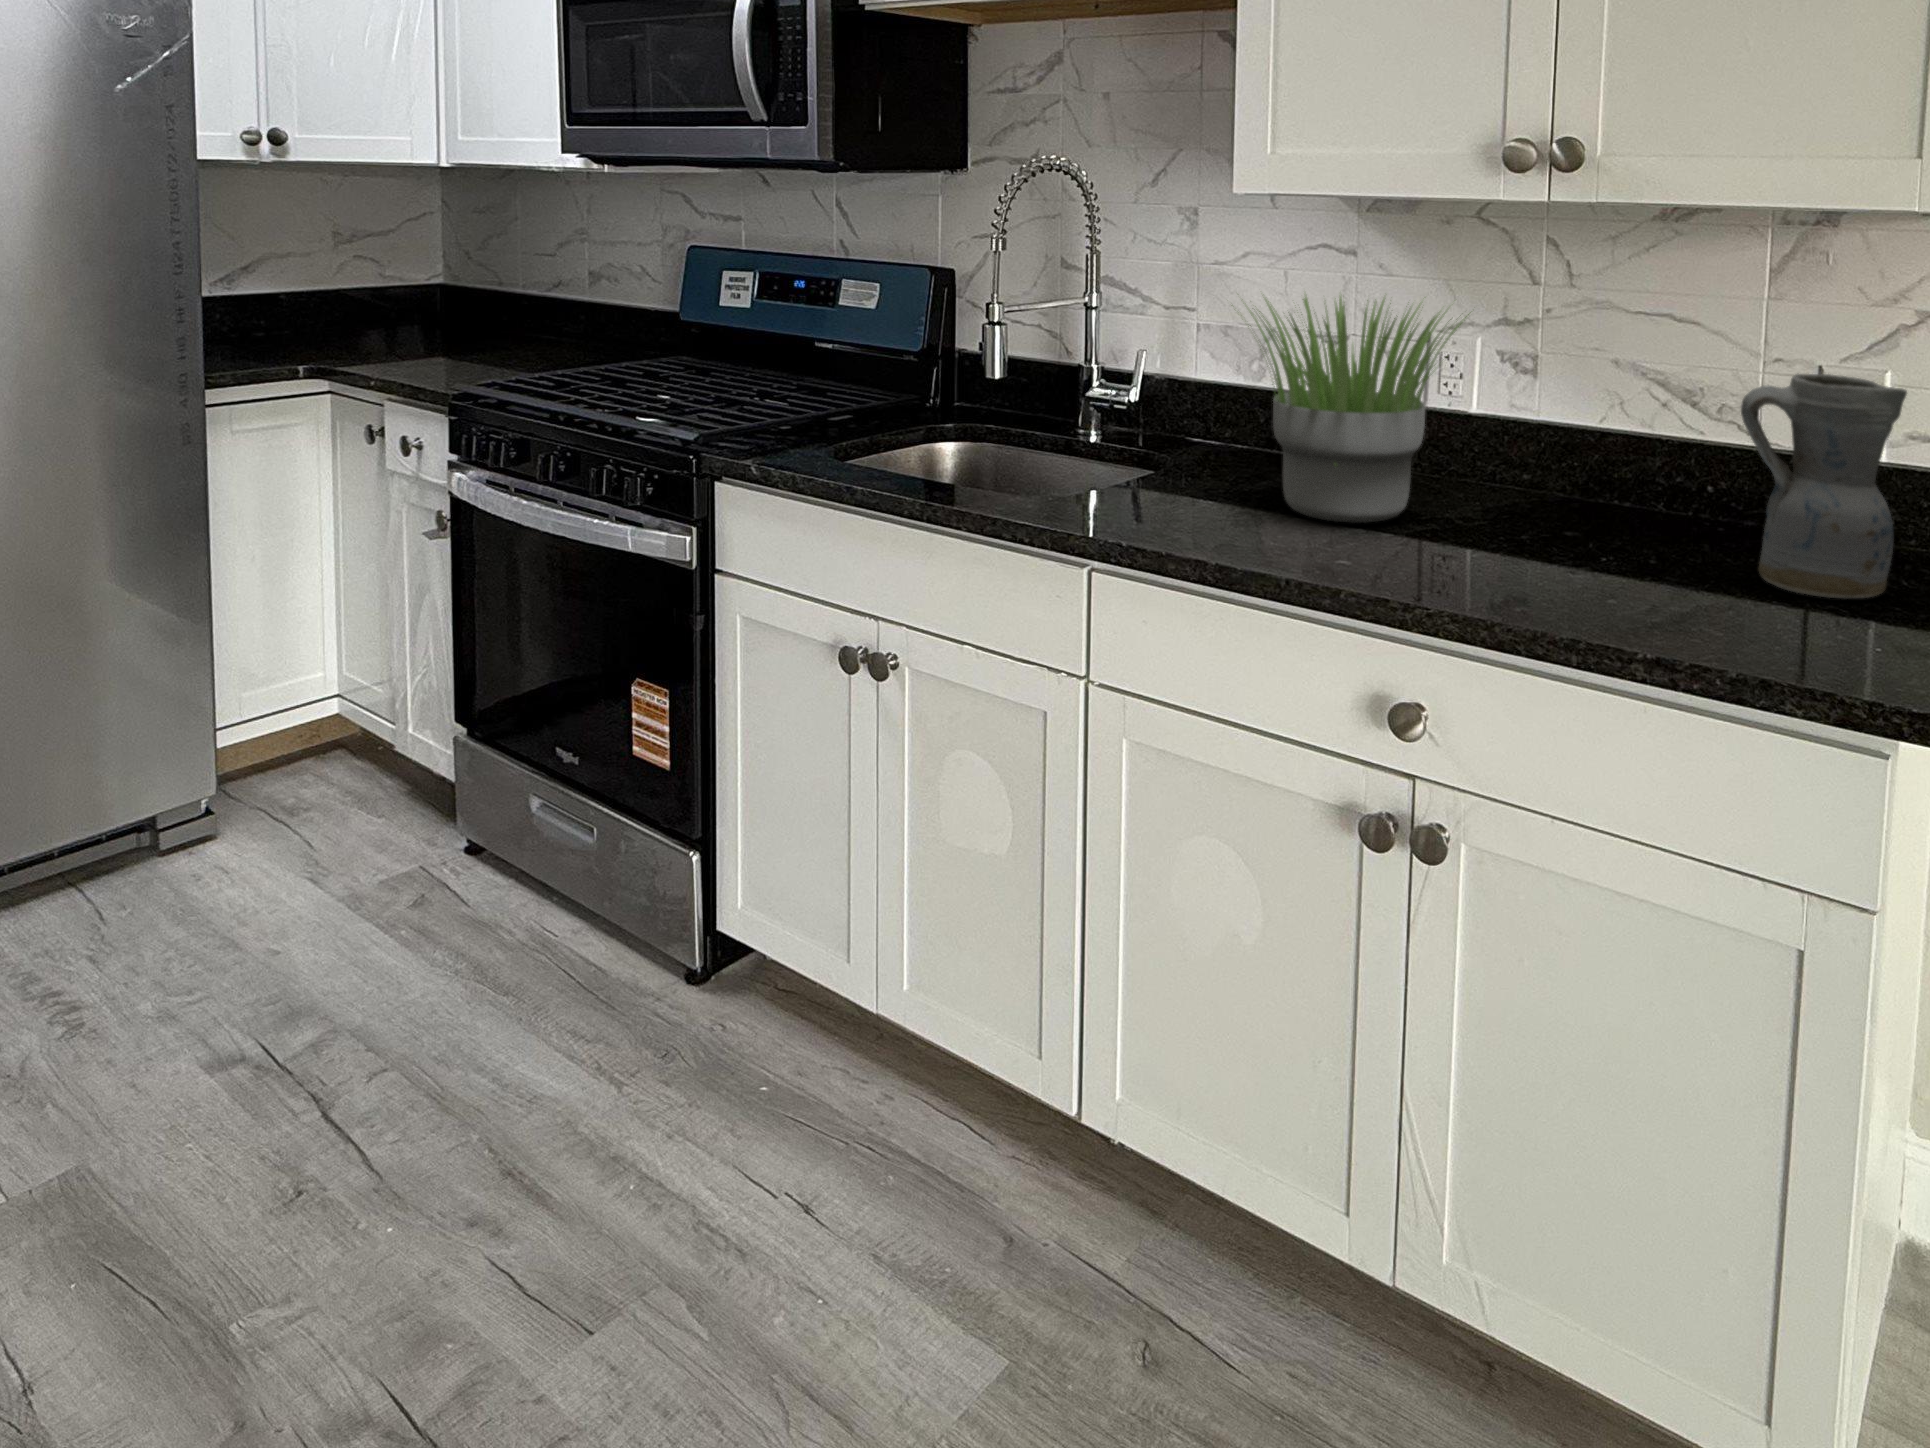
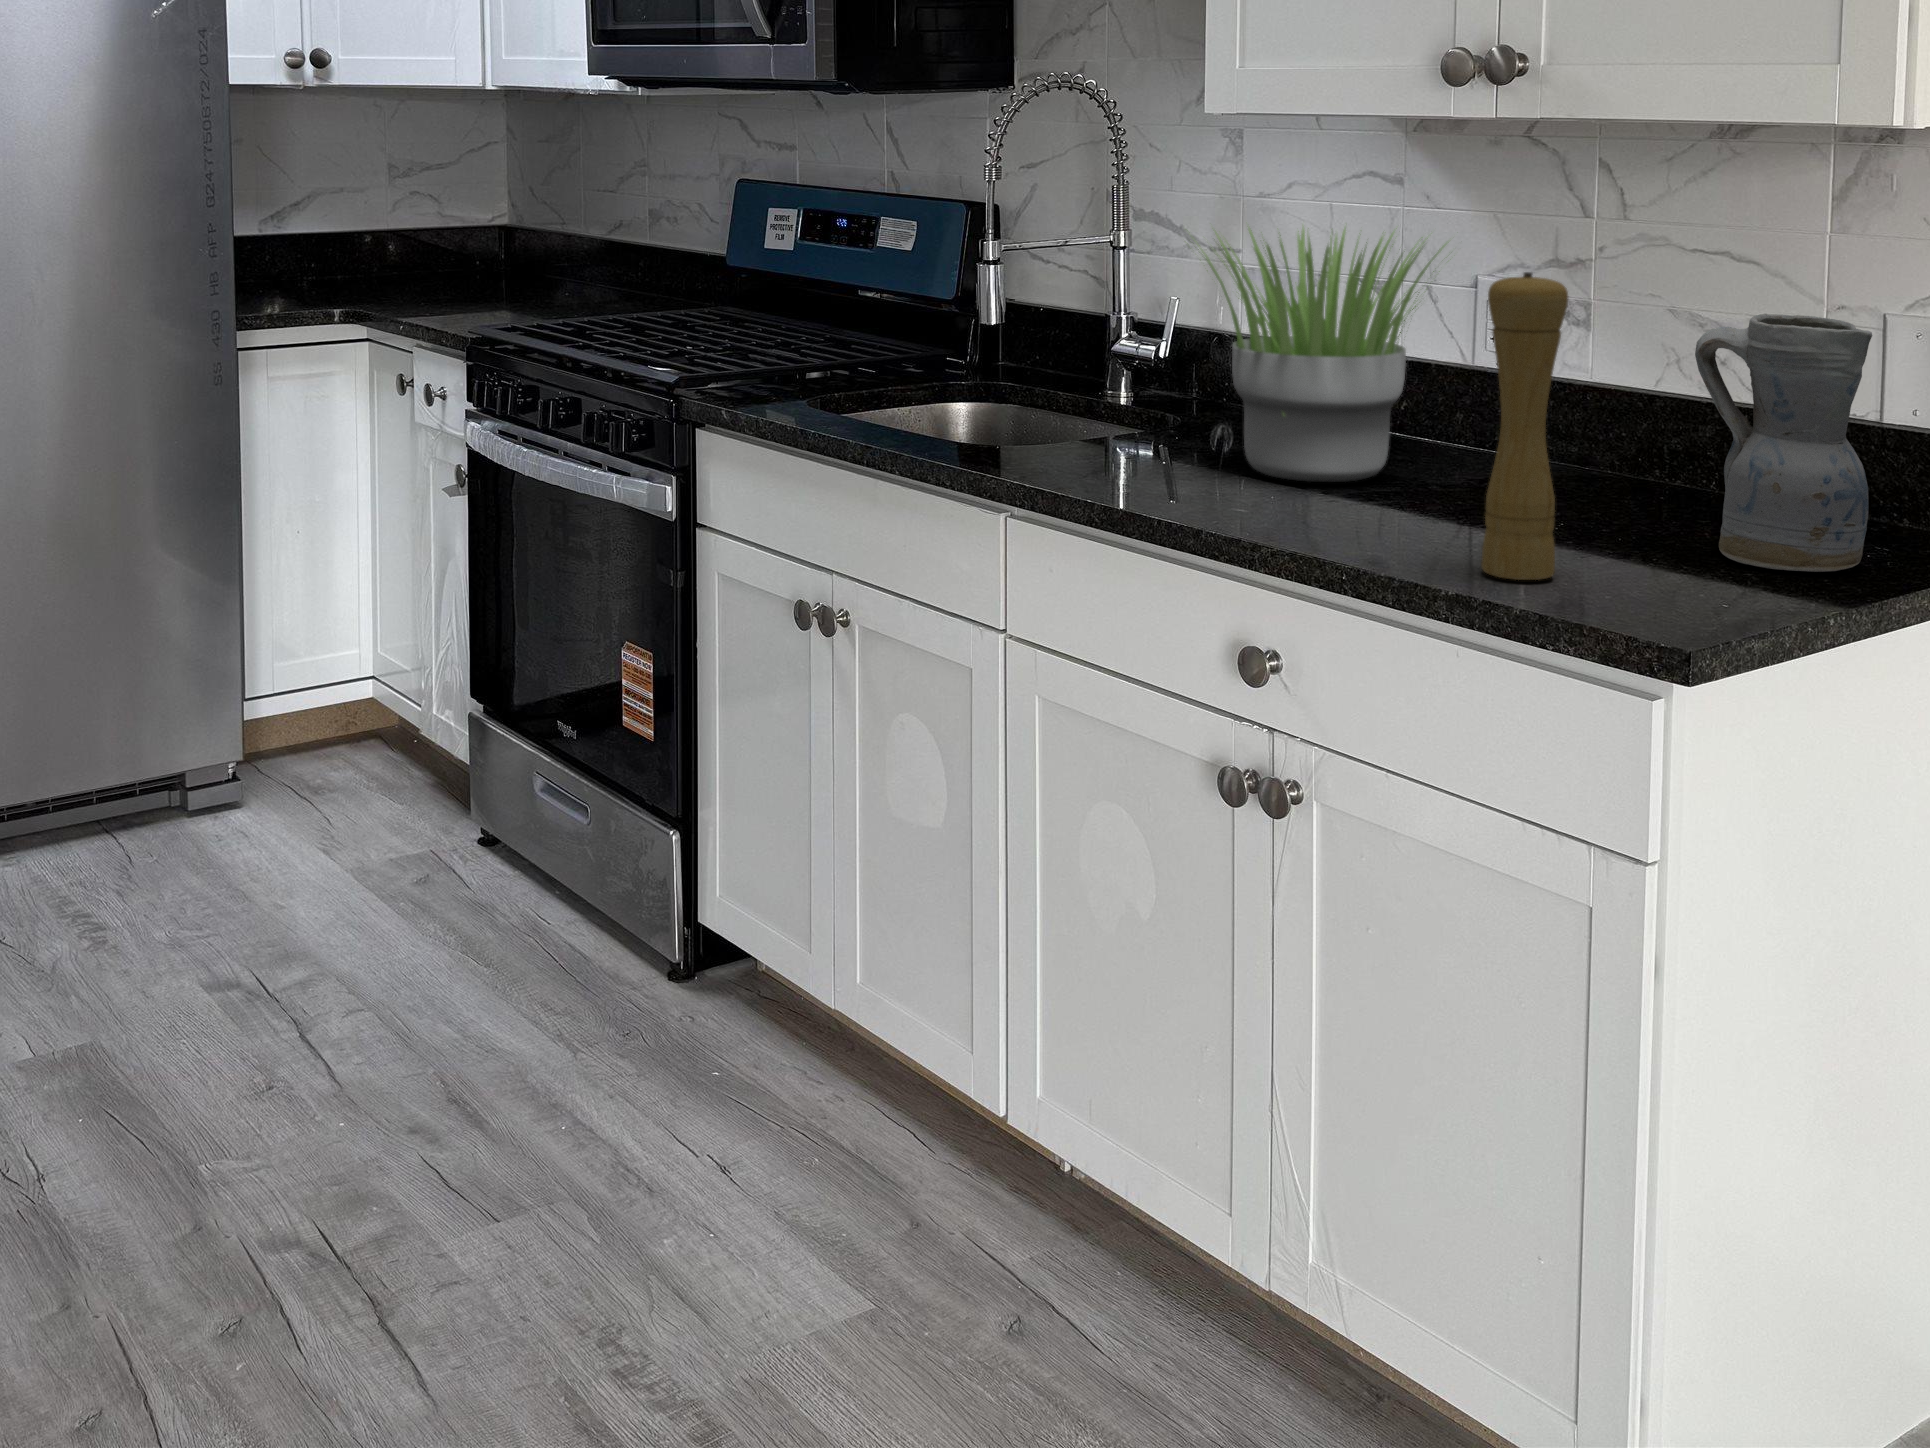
pepper mill: none [1618,346,1706,630] -> present [1481,272,1568,580]

